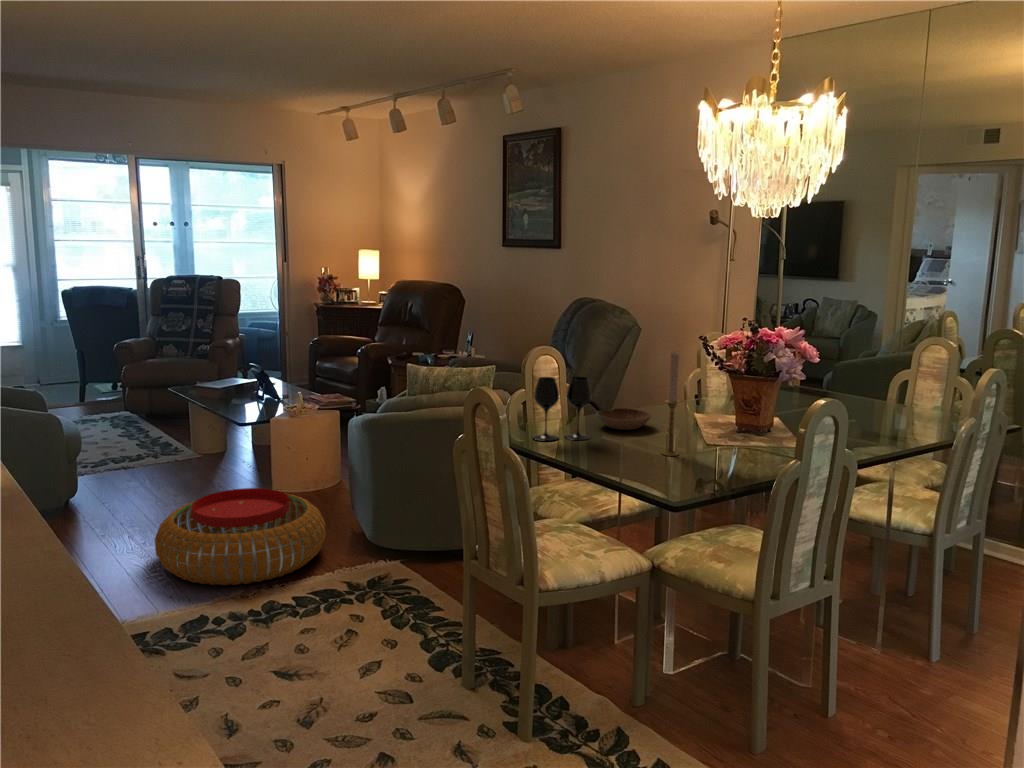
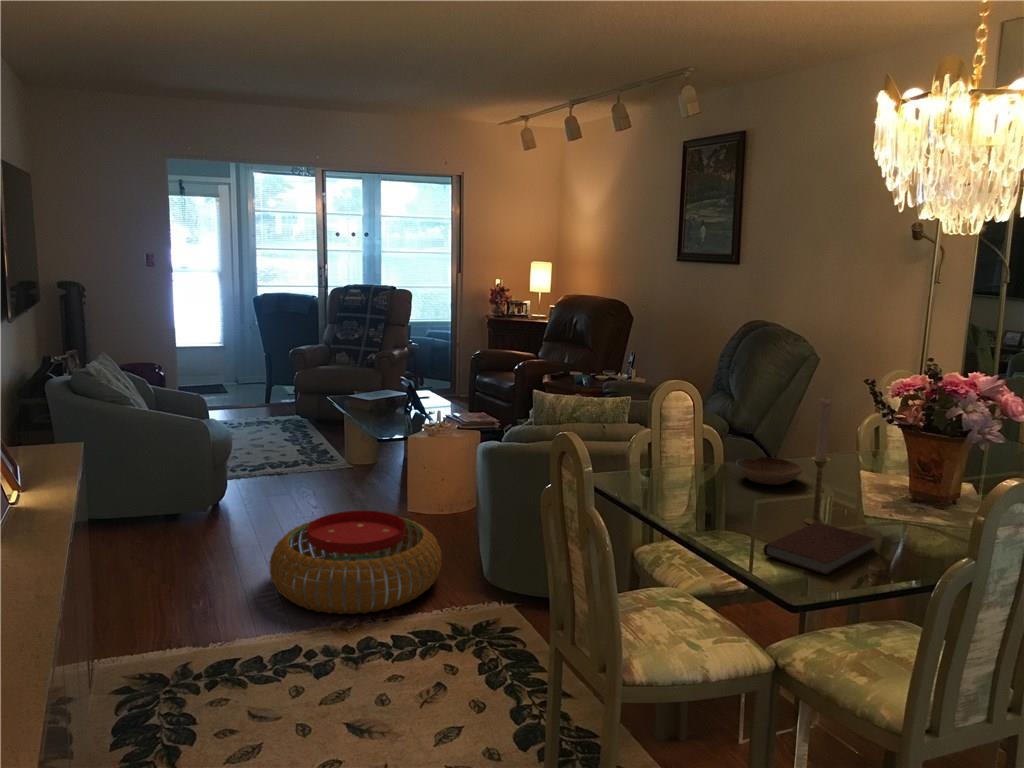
wine glass: present [533,377,591,441] -> none [654,418,726,495]
book: none [638,452,720,488] -> present [763,522,875,575]

